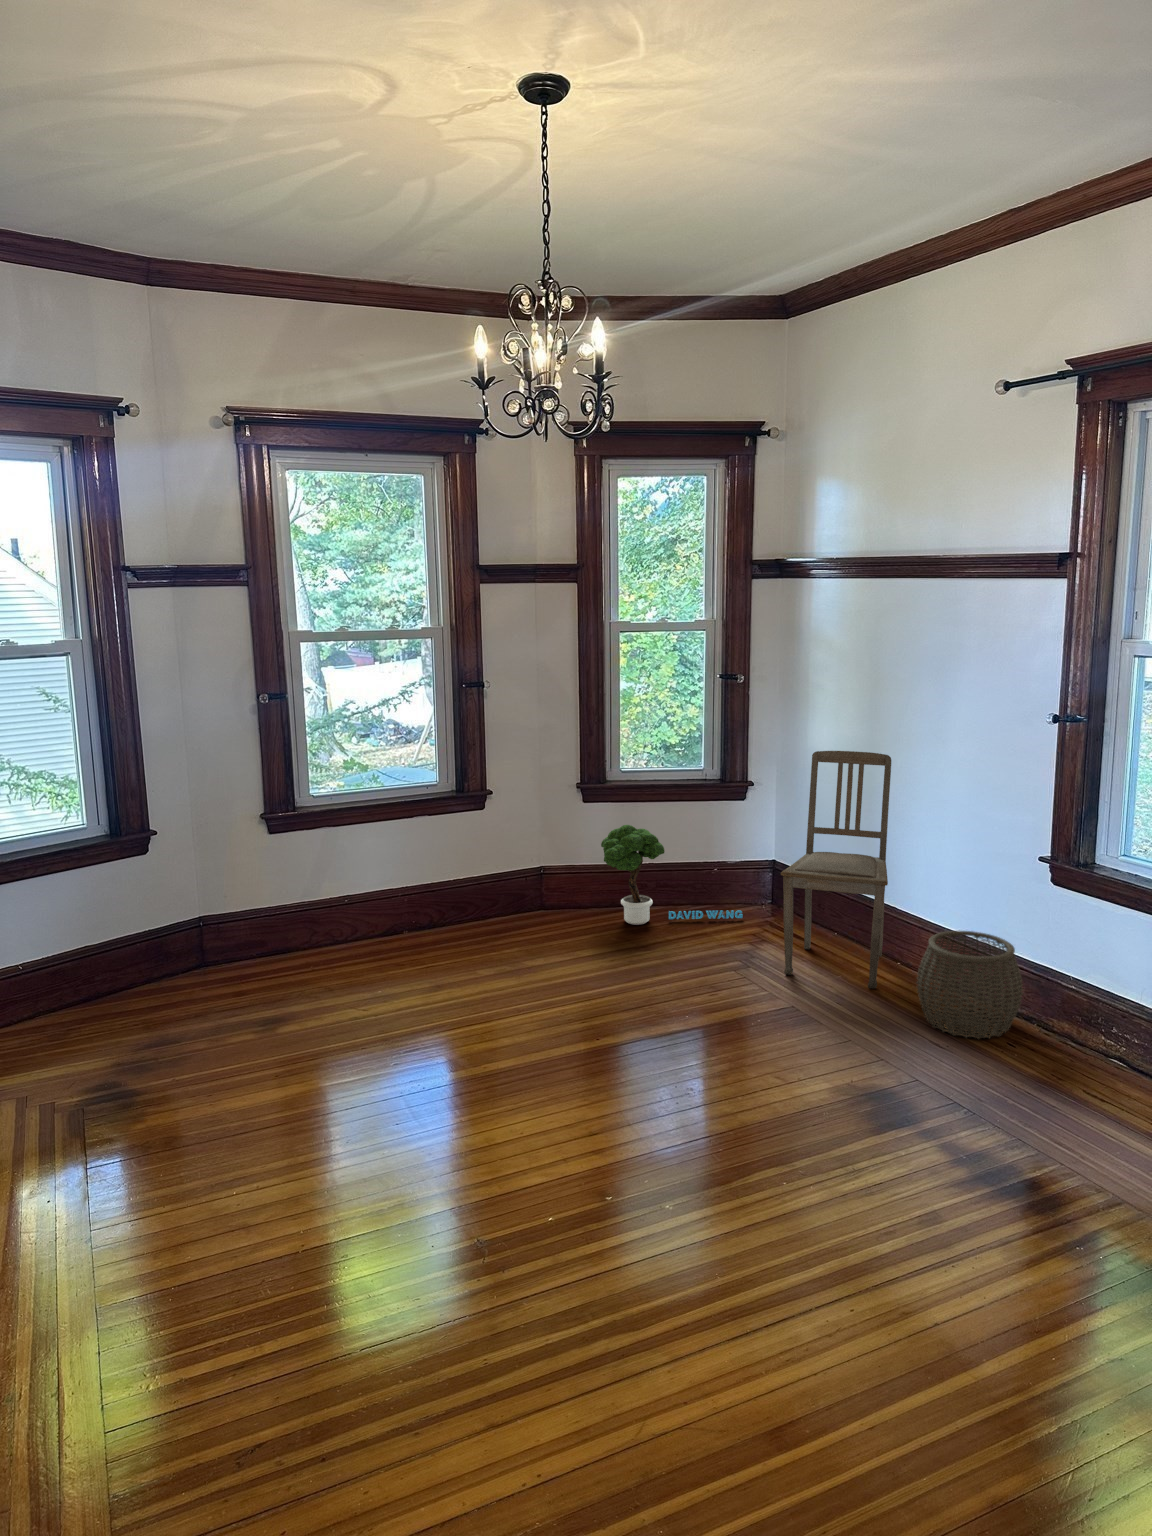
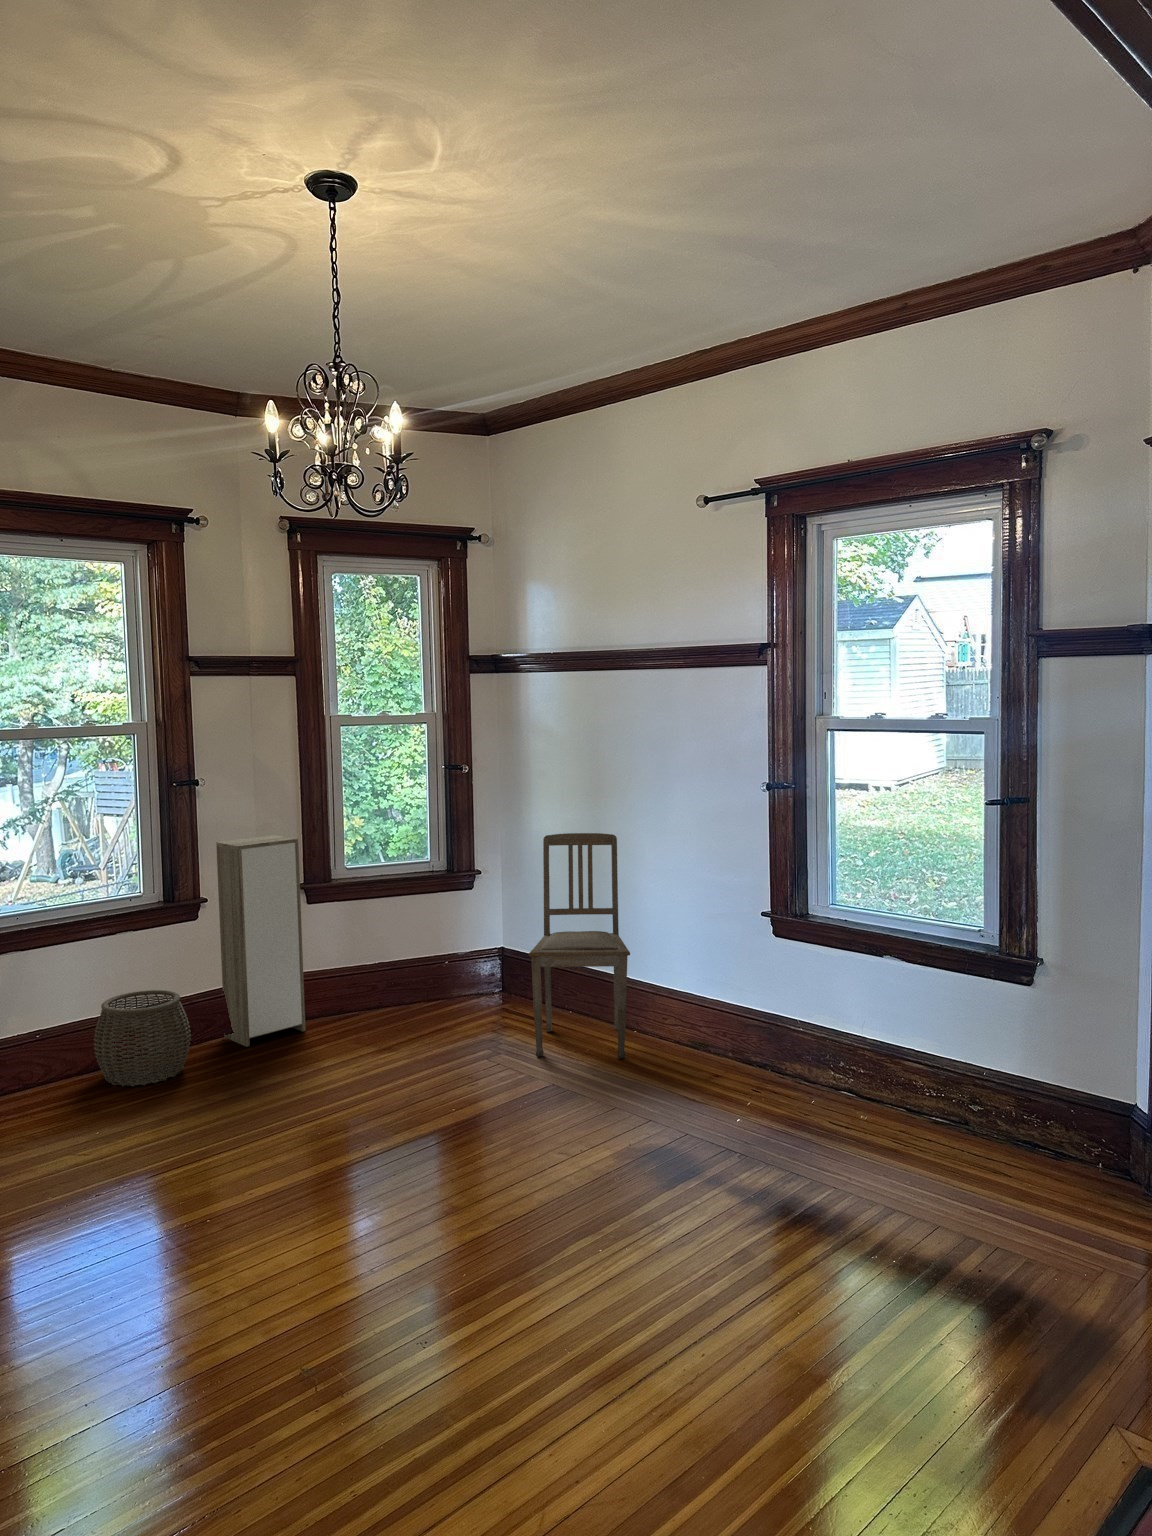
storage cabinet: none [501,735,578,929] -> present [216,835,305,1047]
potted tree: present [601,825,743,925] -> none [328,924,477,1029]
woven basket: present [917,931,1023,1039] -> present [94,990,191,1087]

